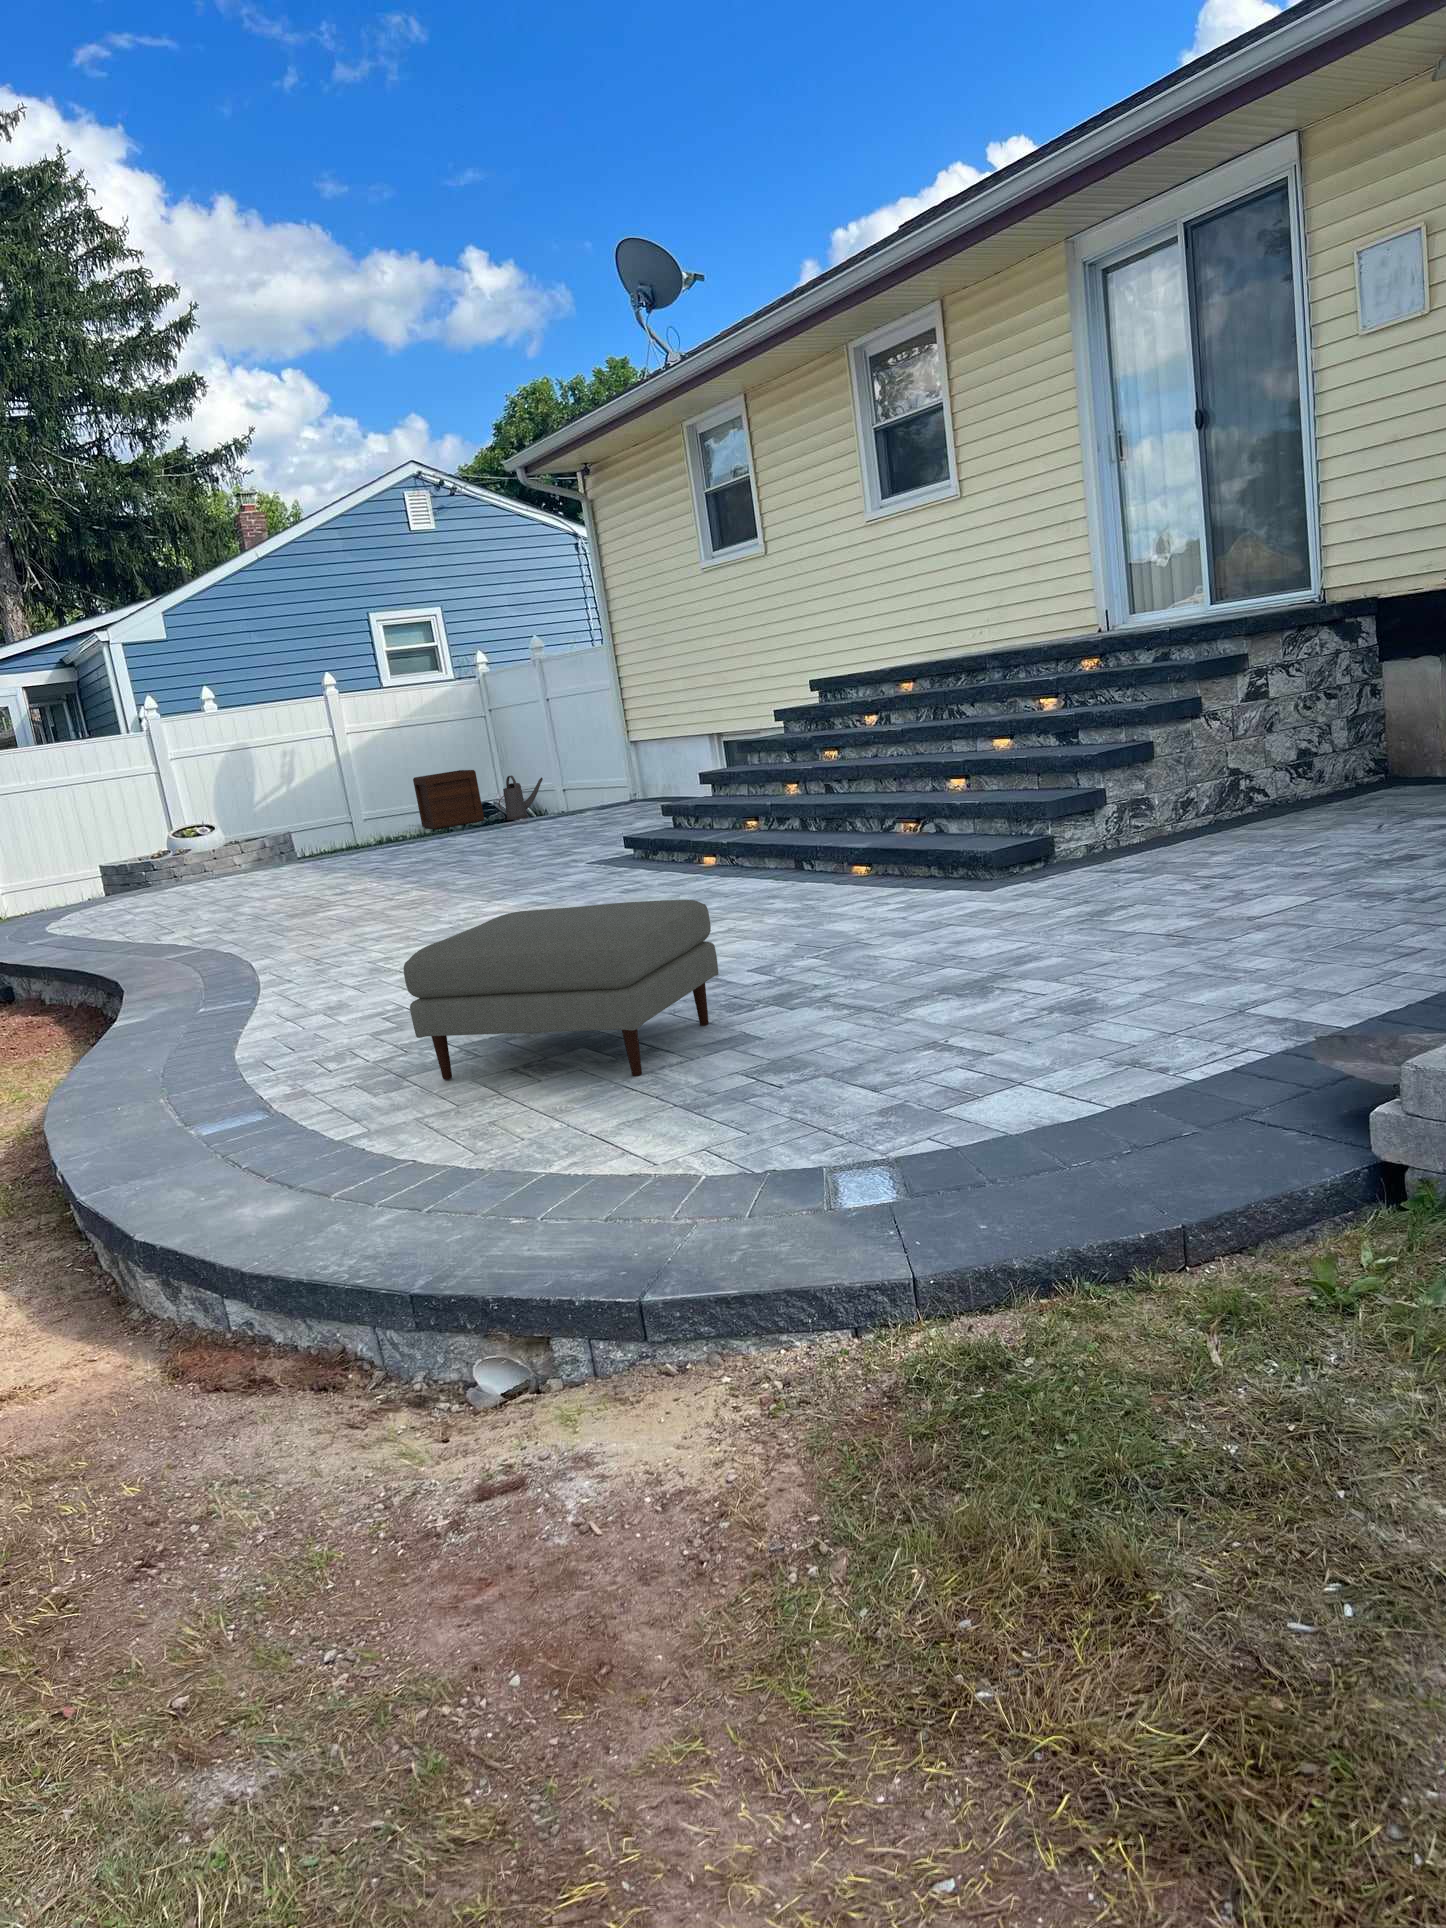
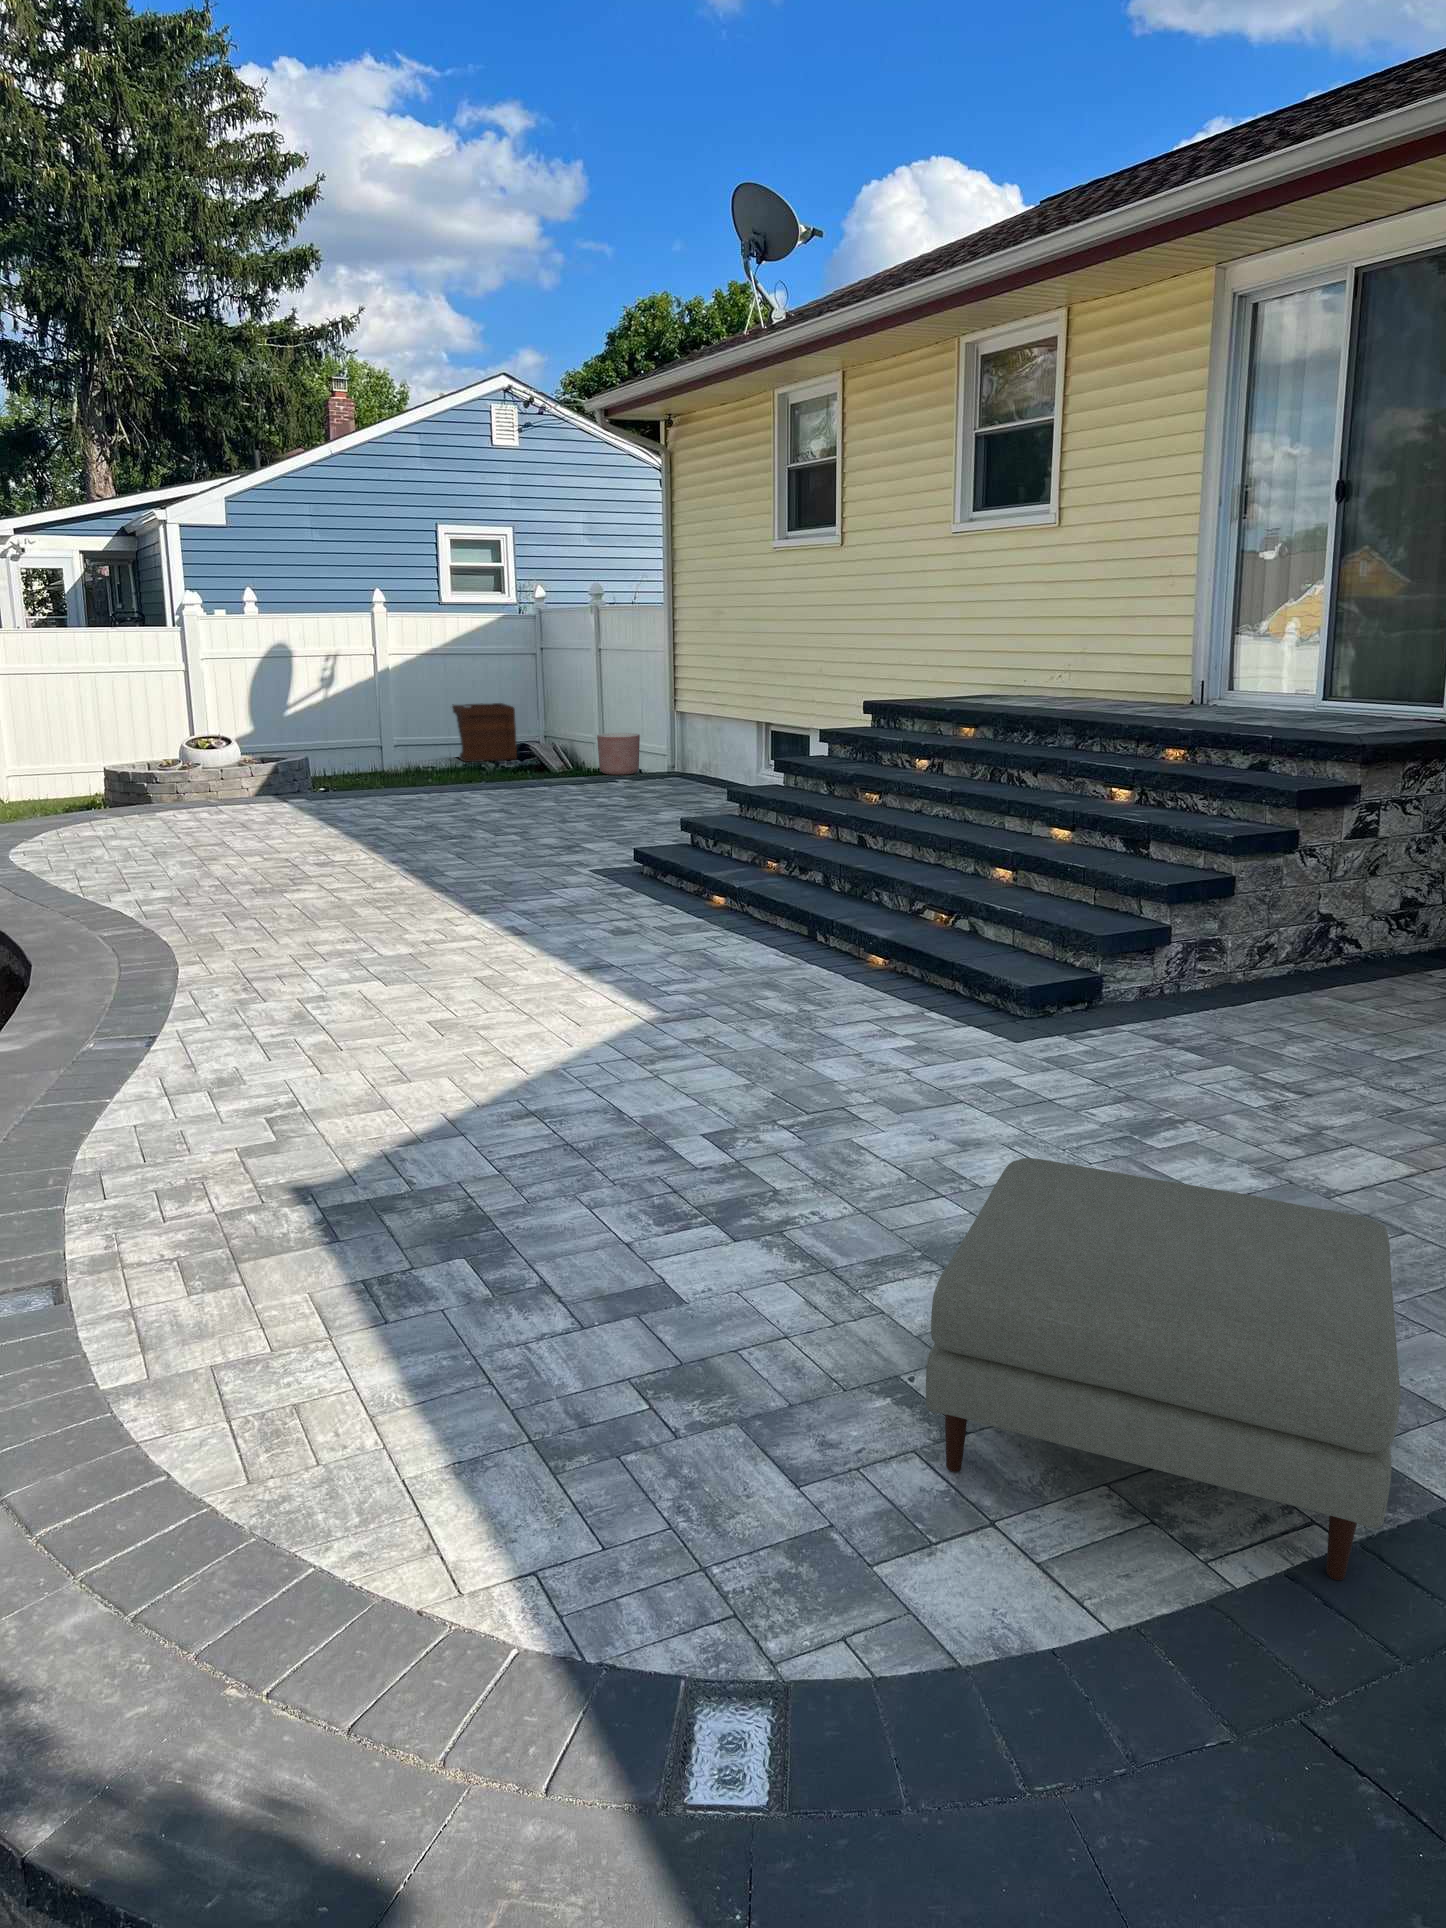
planter: none [560,774,604,816] -> present [597,733,640,775]
watering can: present [498,776,543,820] -> none [532,719,582,765]
ottoman: present [404,900,719,1080] -> present [926,1158,1400,1580]

